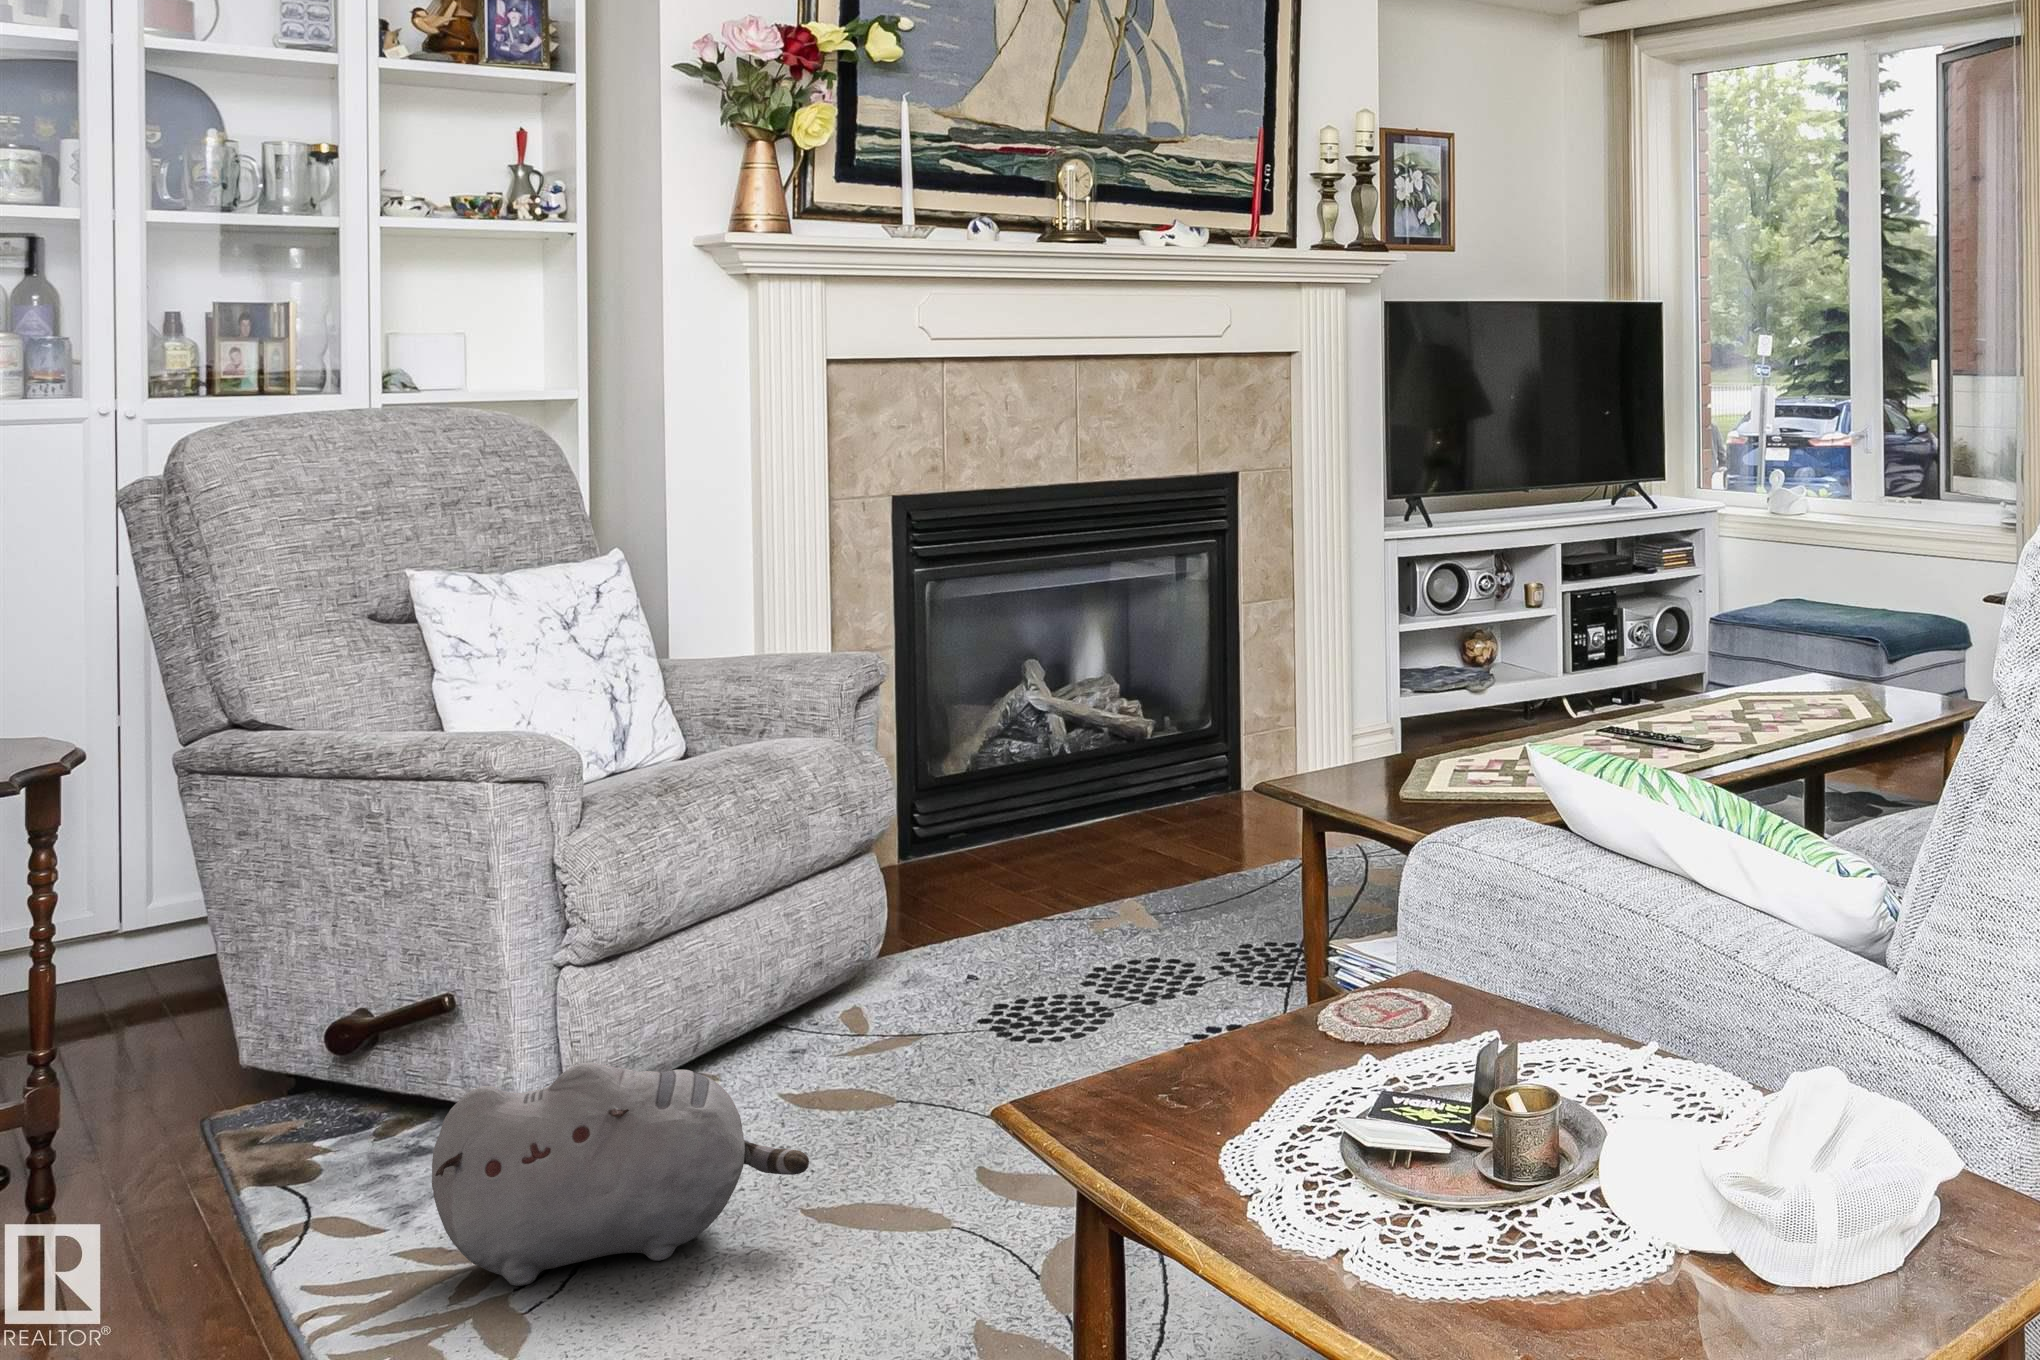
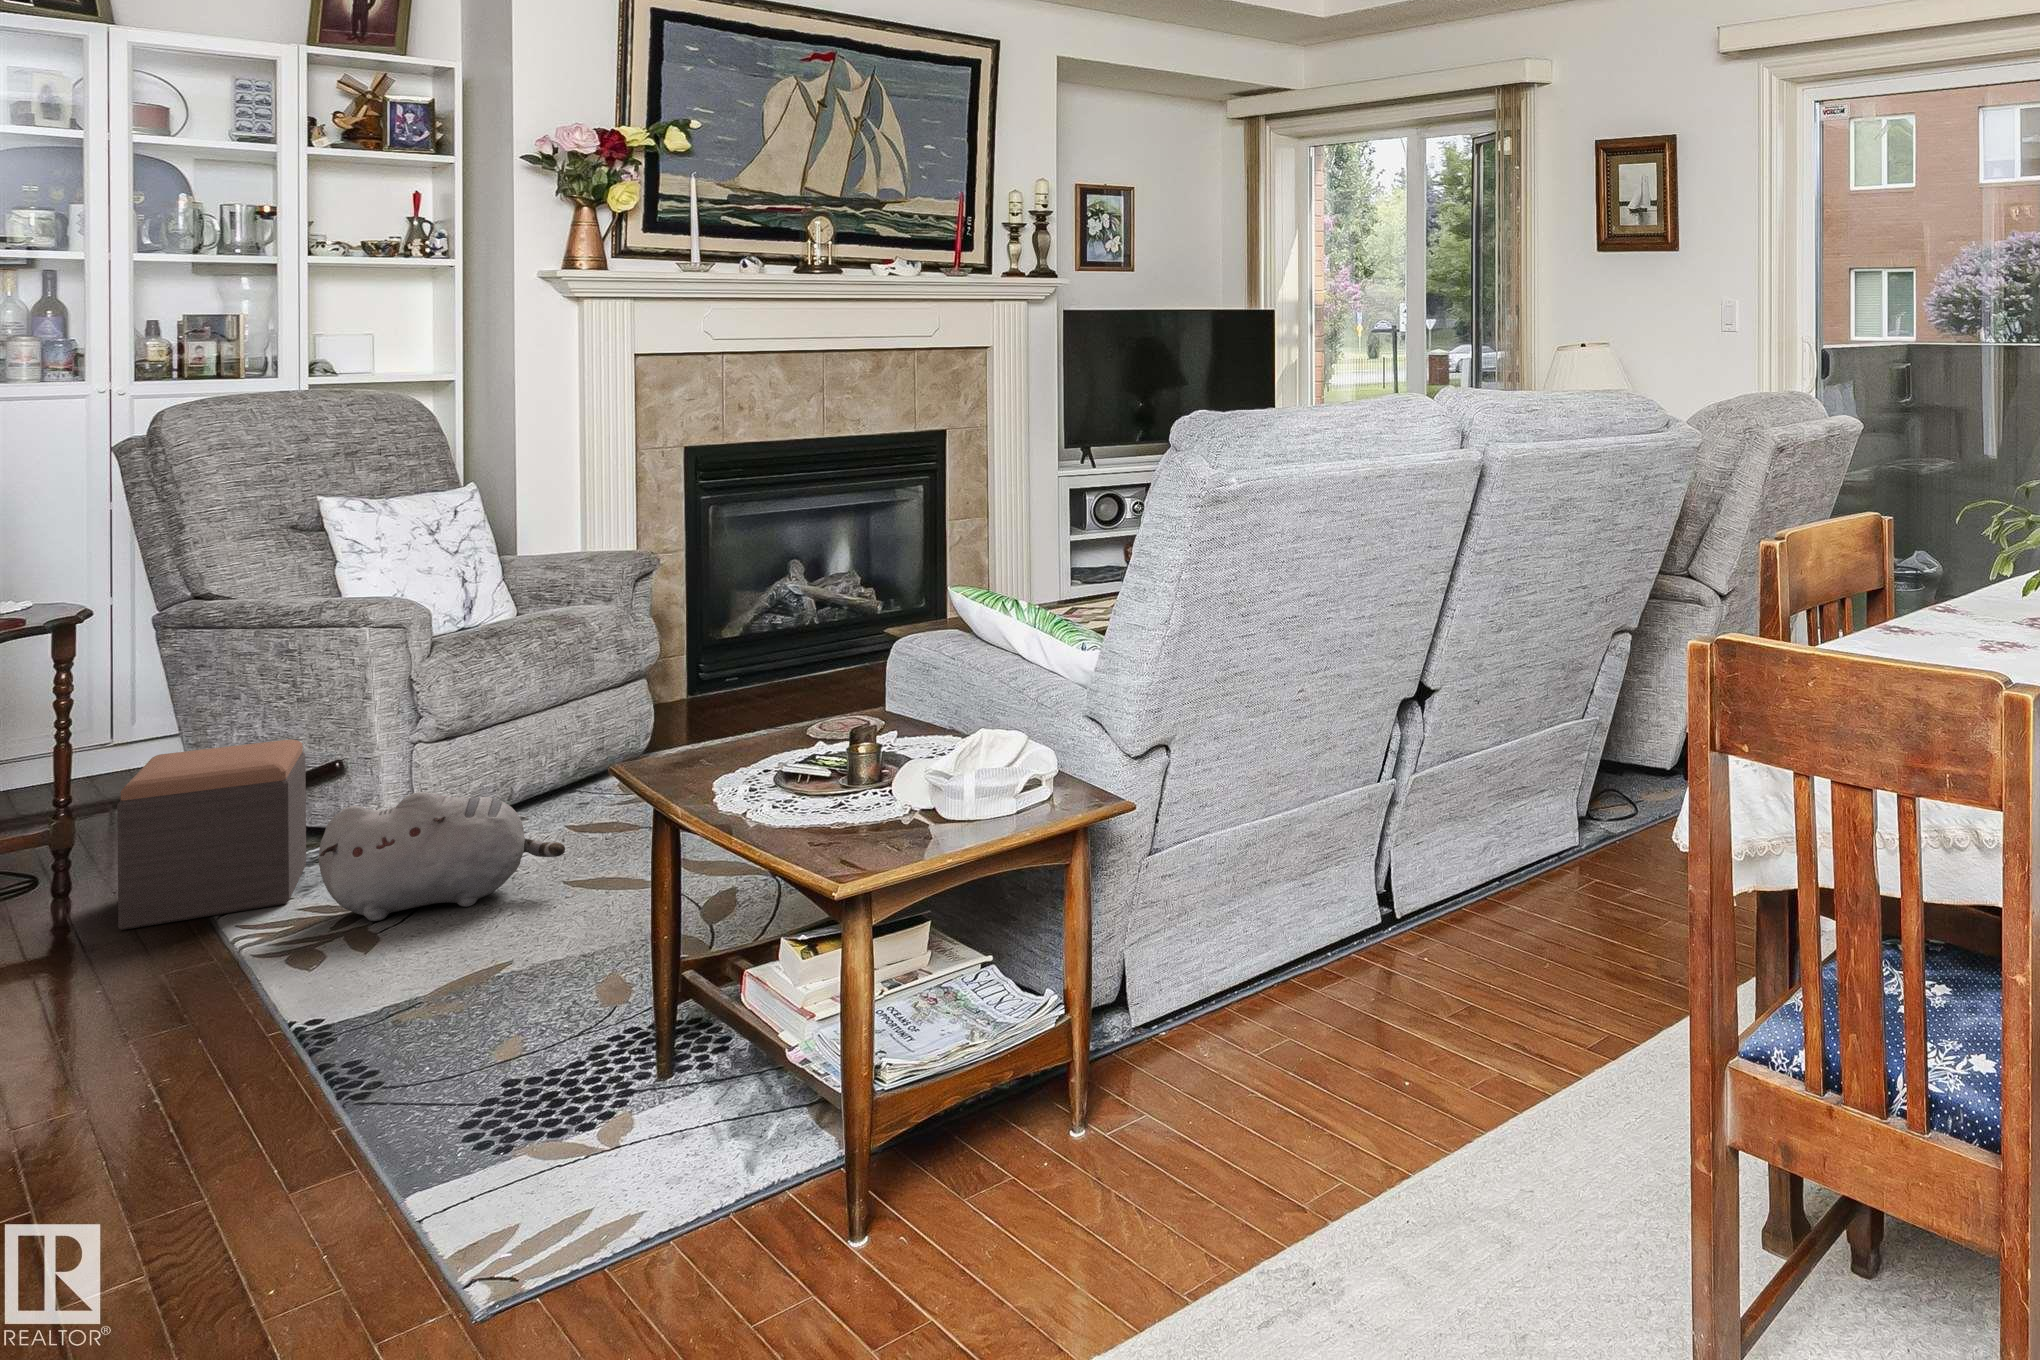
footstool: none [125,961,401,1287] -> present [117,739,306,930]

